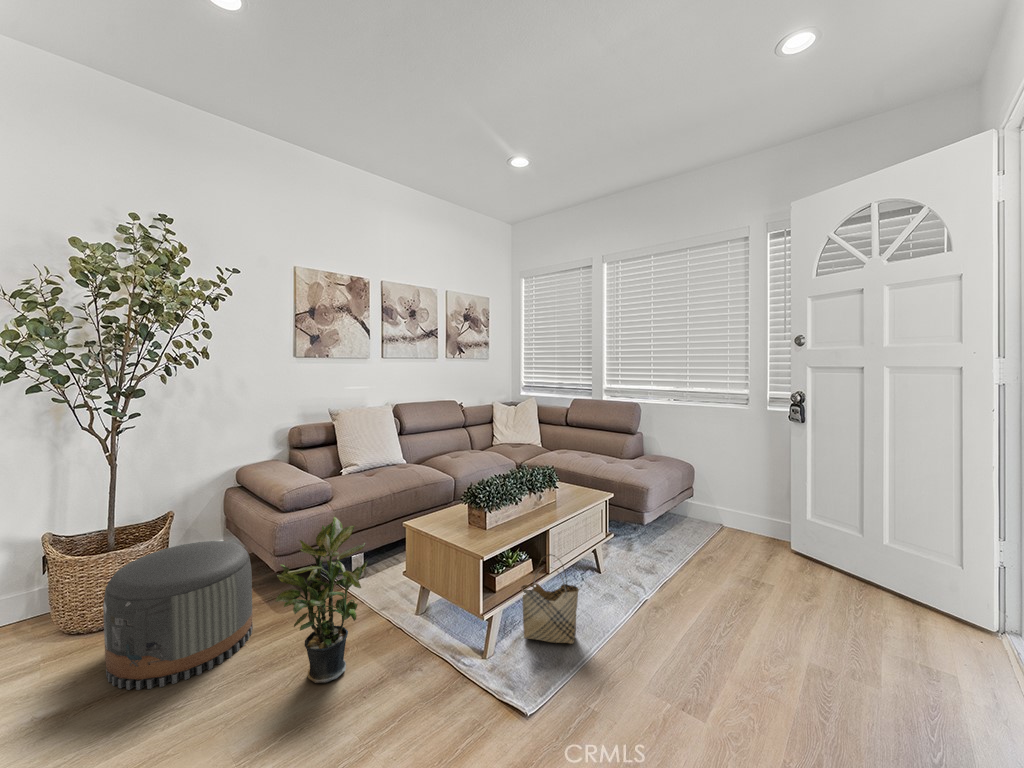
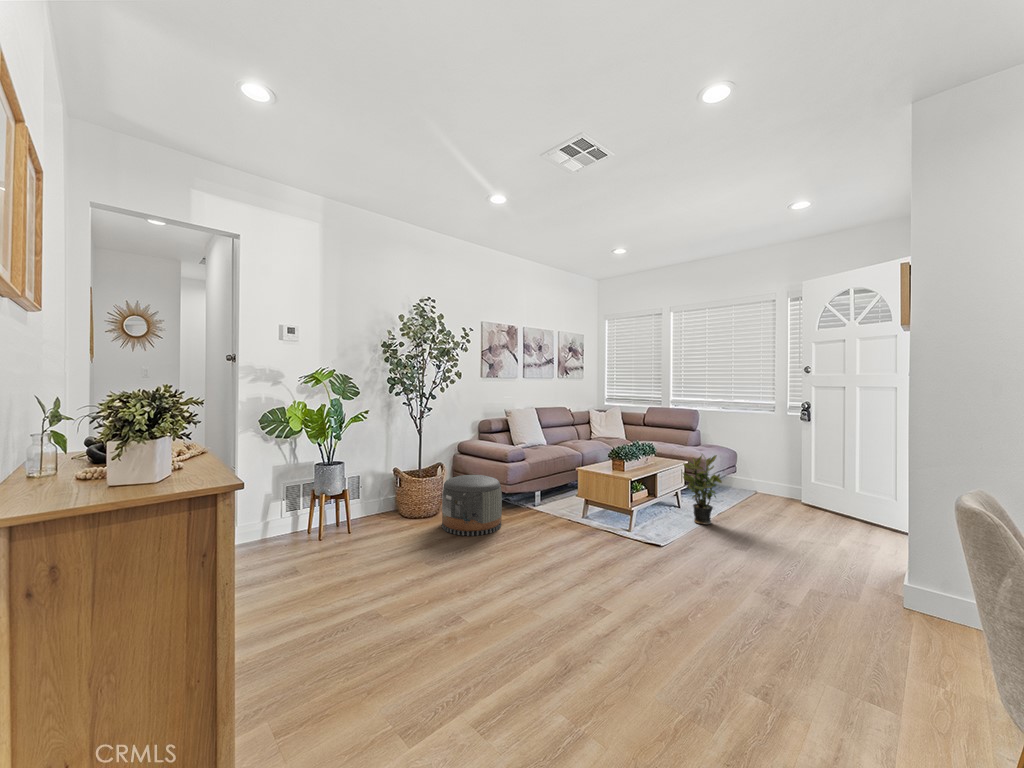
potted plant: present [276,517,367,683] -> present [683,454,722,525]
woven basket: present [521,554,579,644] -> none [646,486,678,531]

